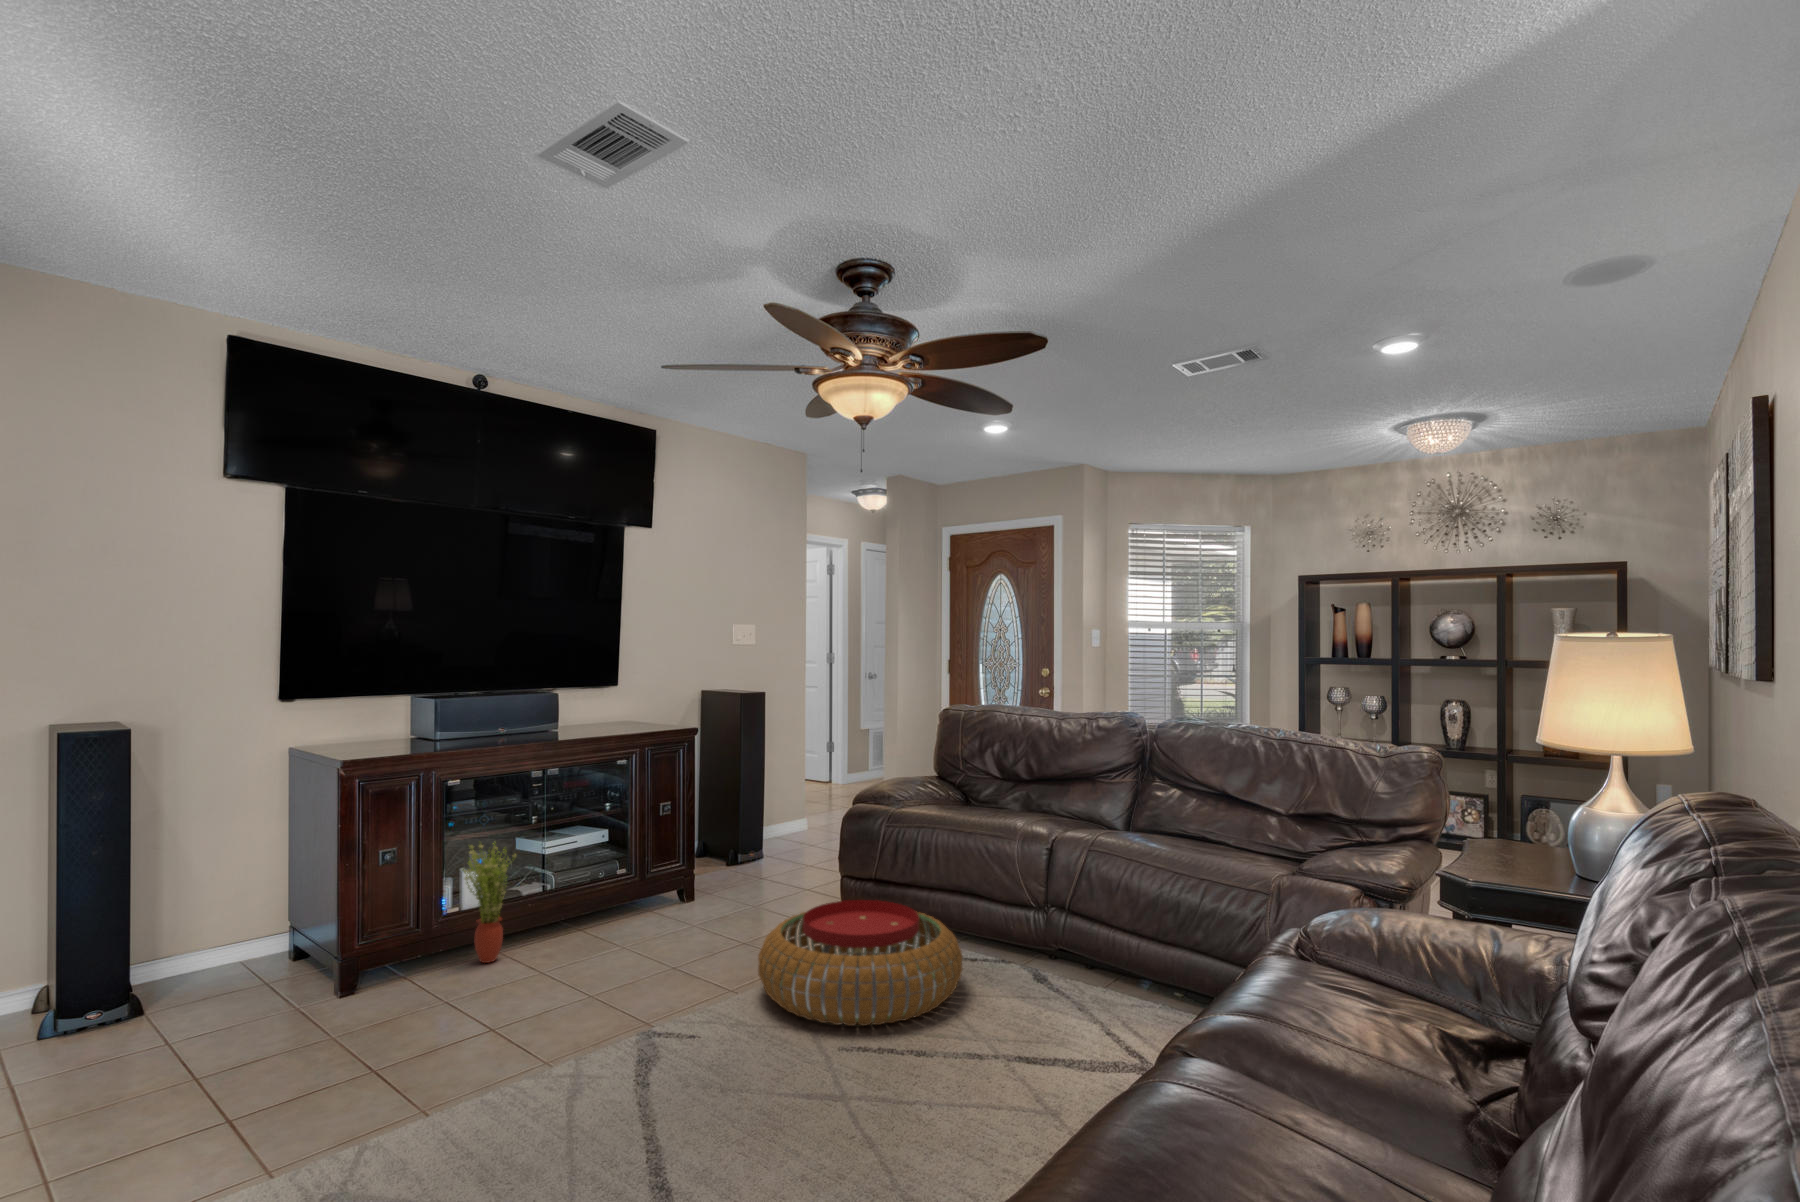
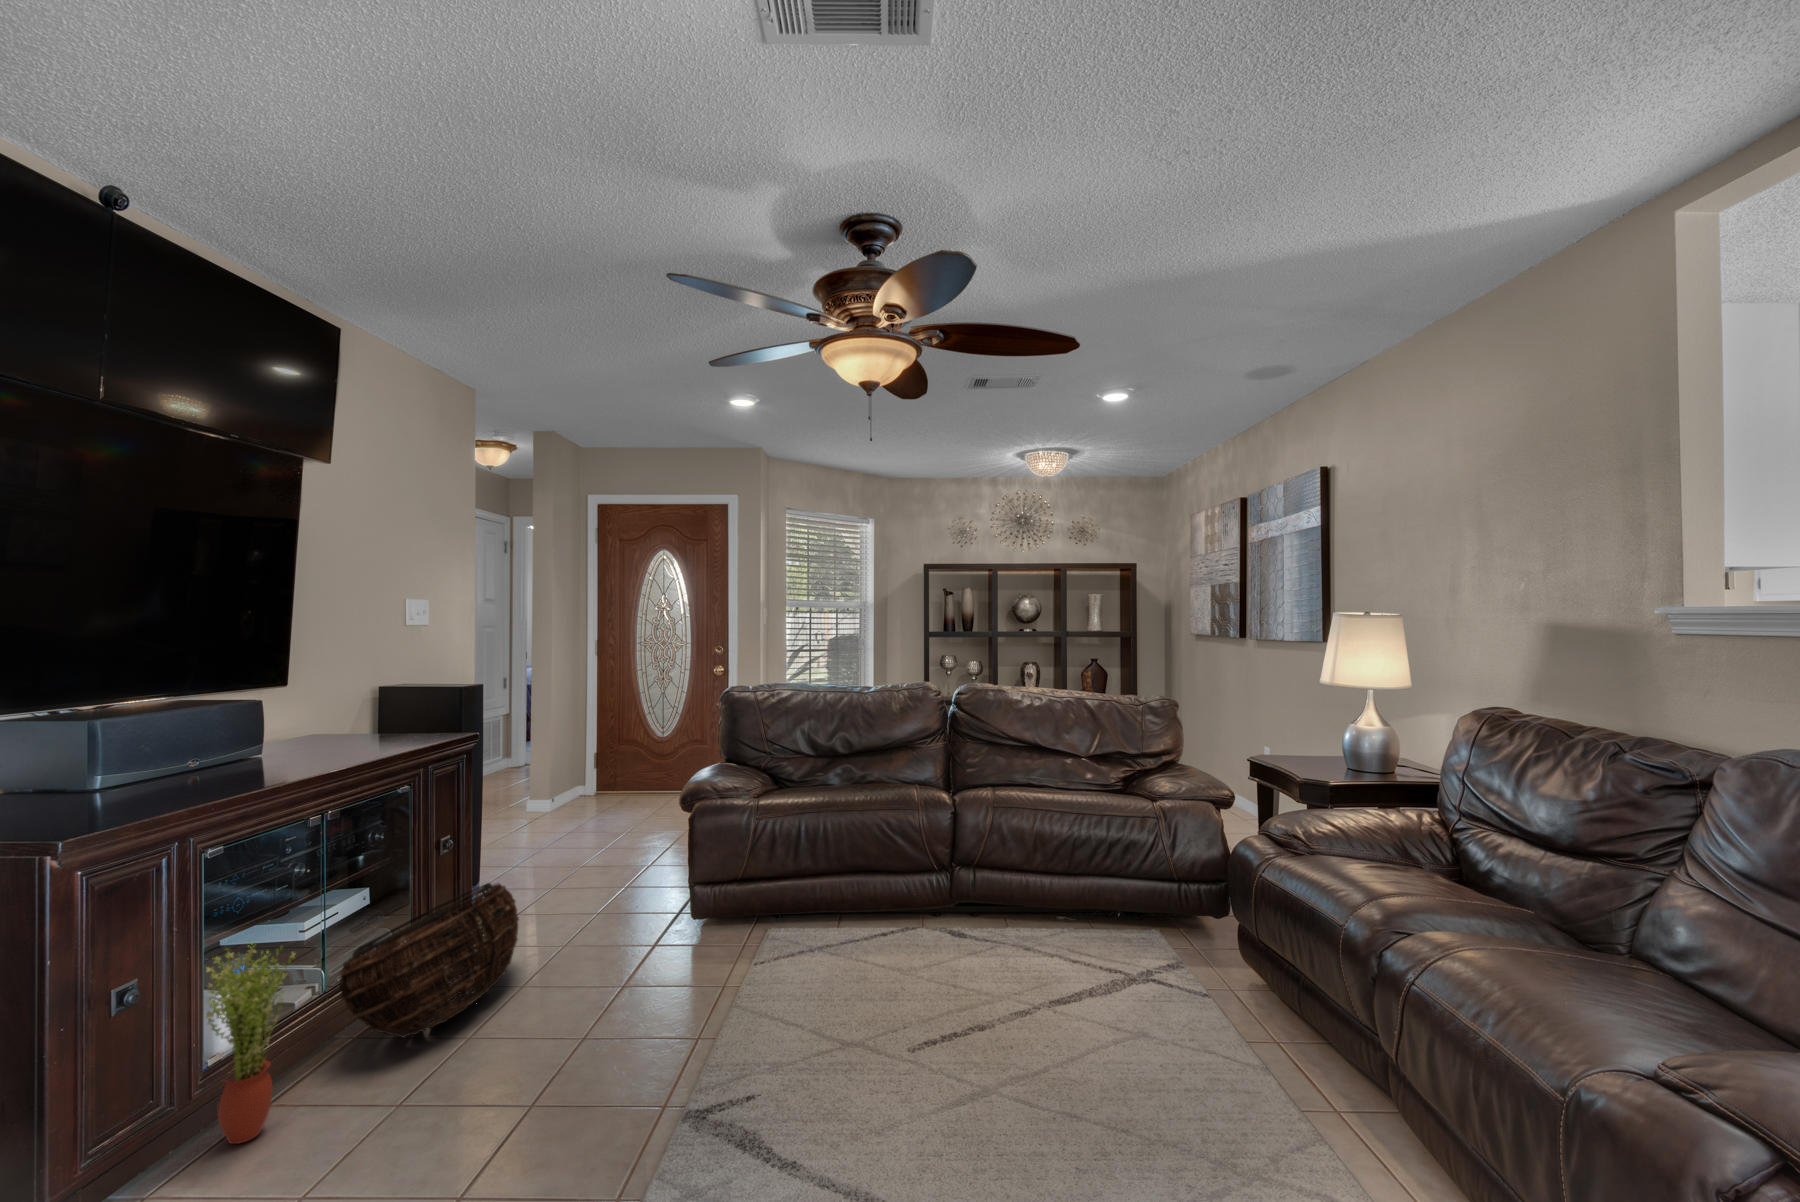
basket: none [557,843,703,935] -> present [340,883,519,1038]
pouf: present [758,900,963,1026] -> none [719,894,946,1048]

